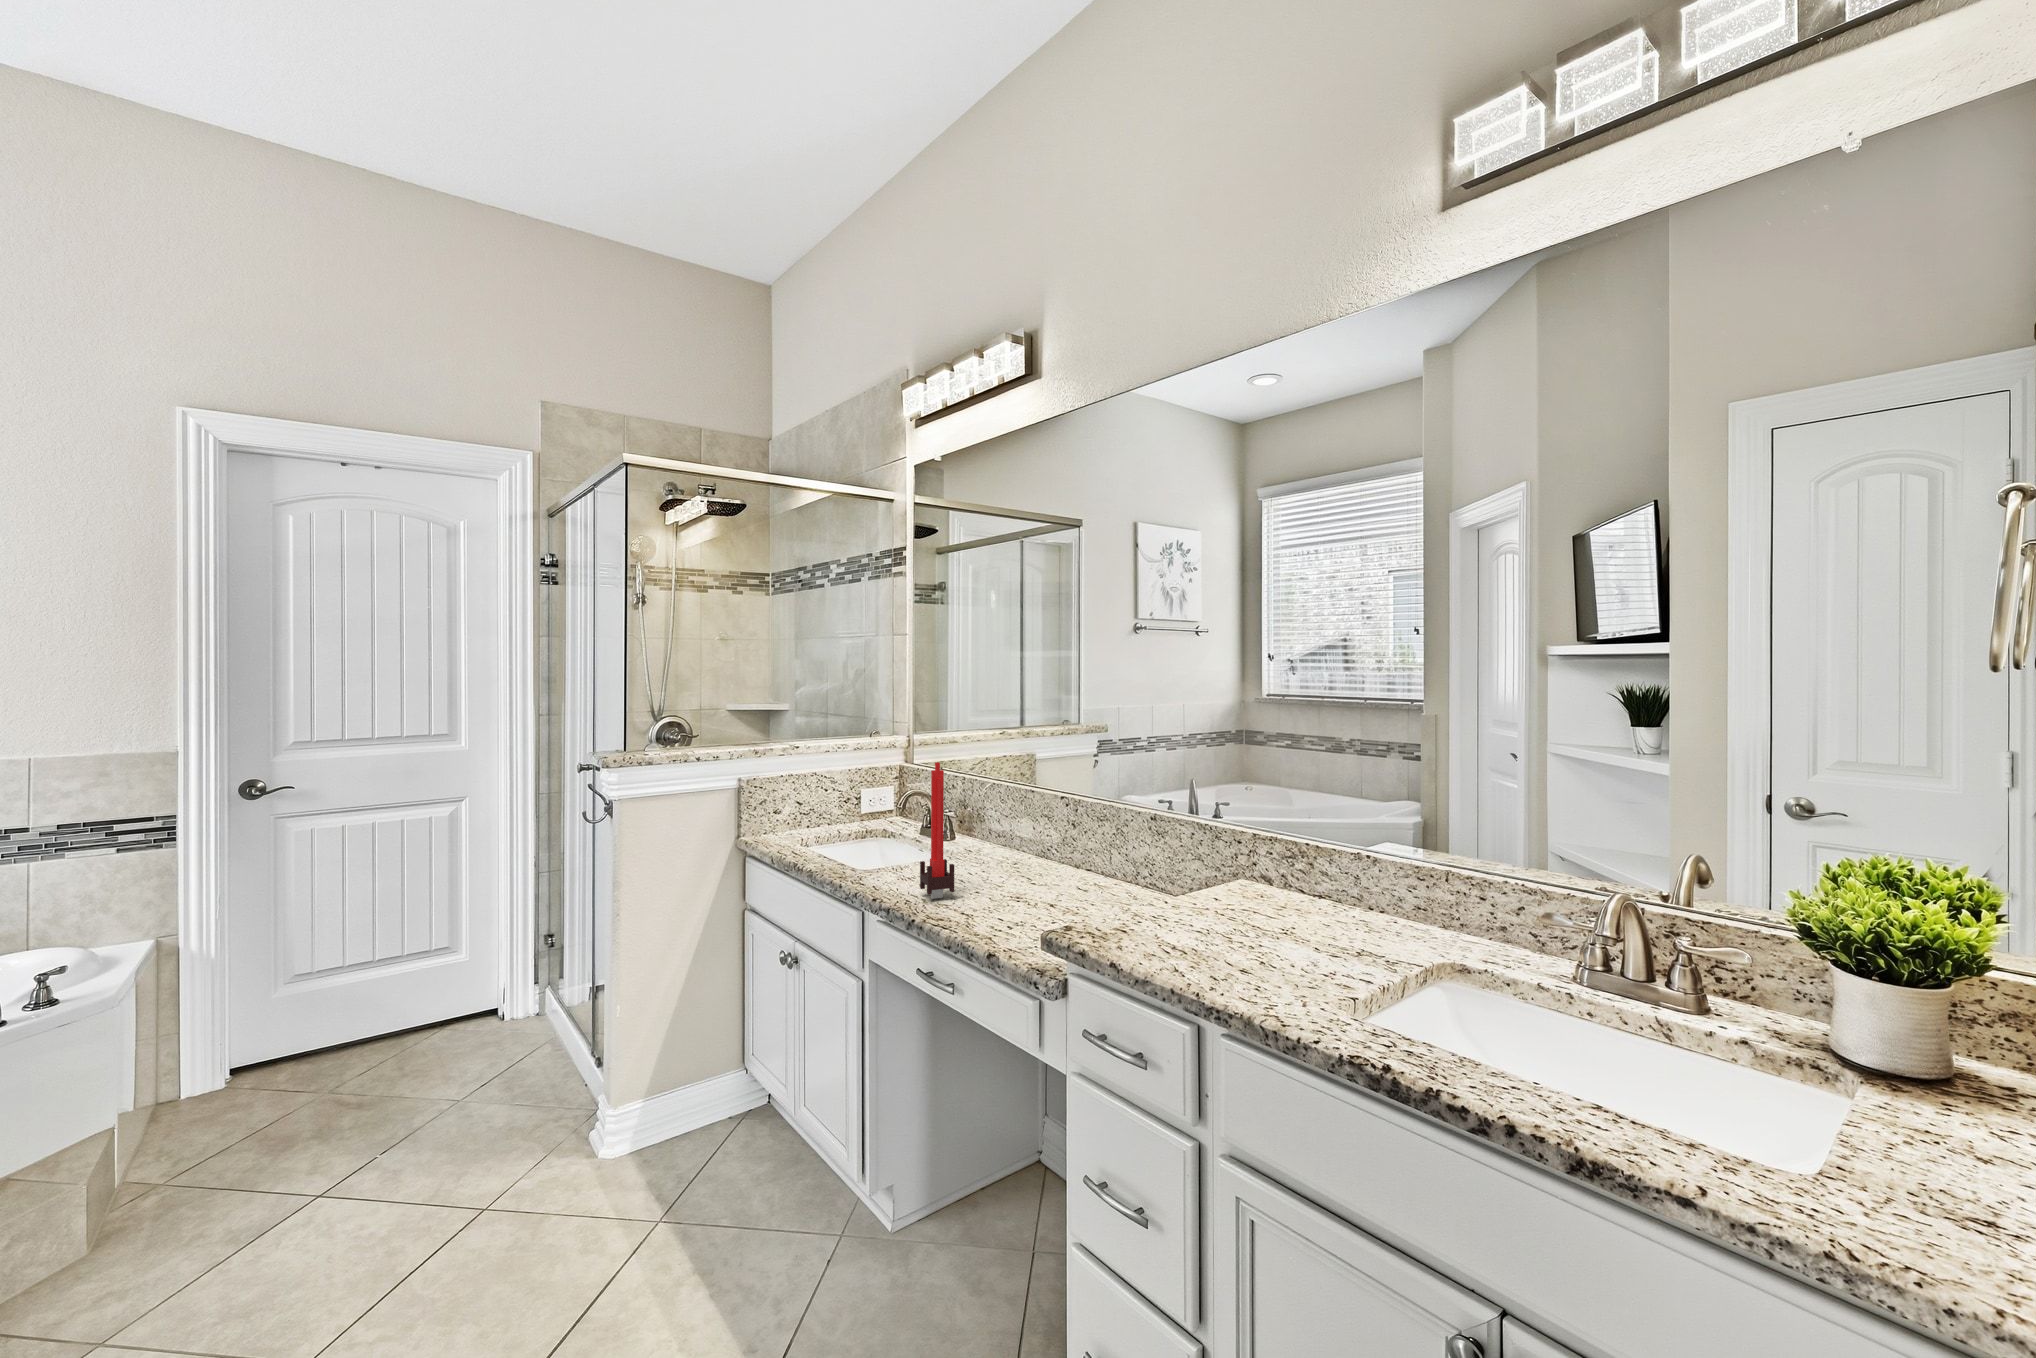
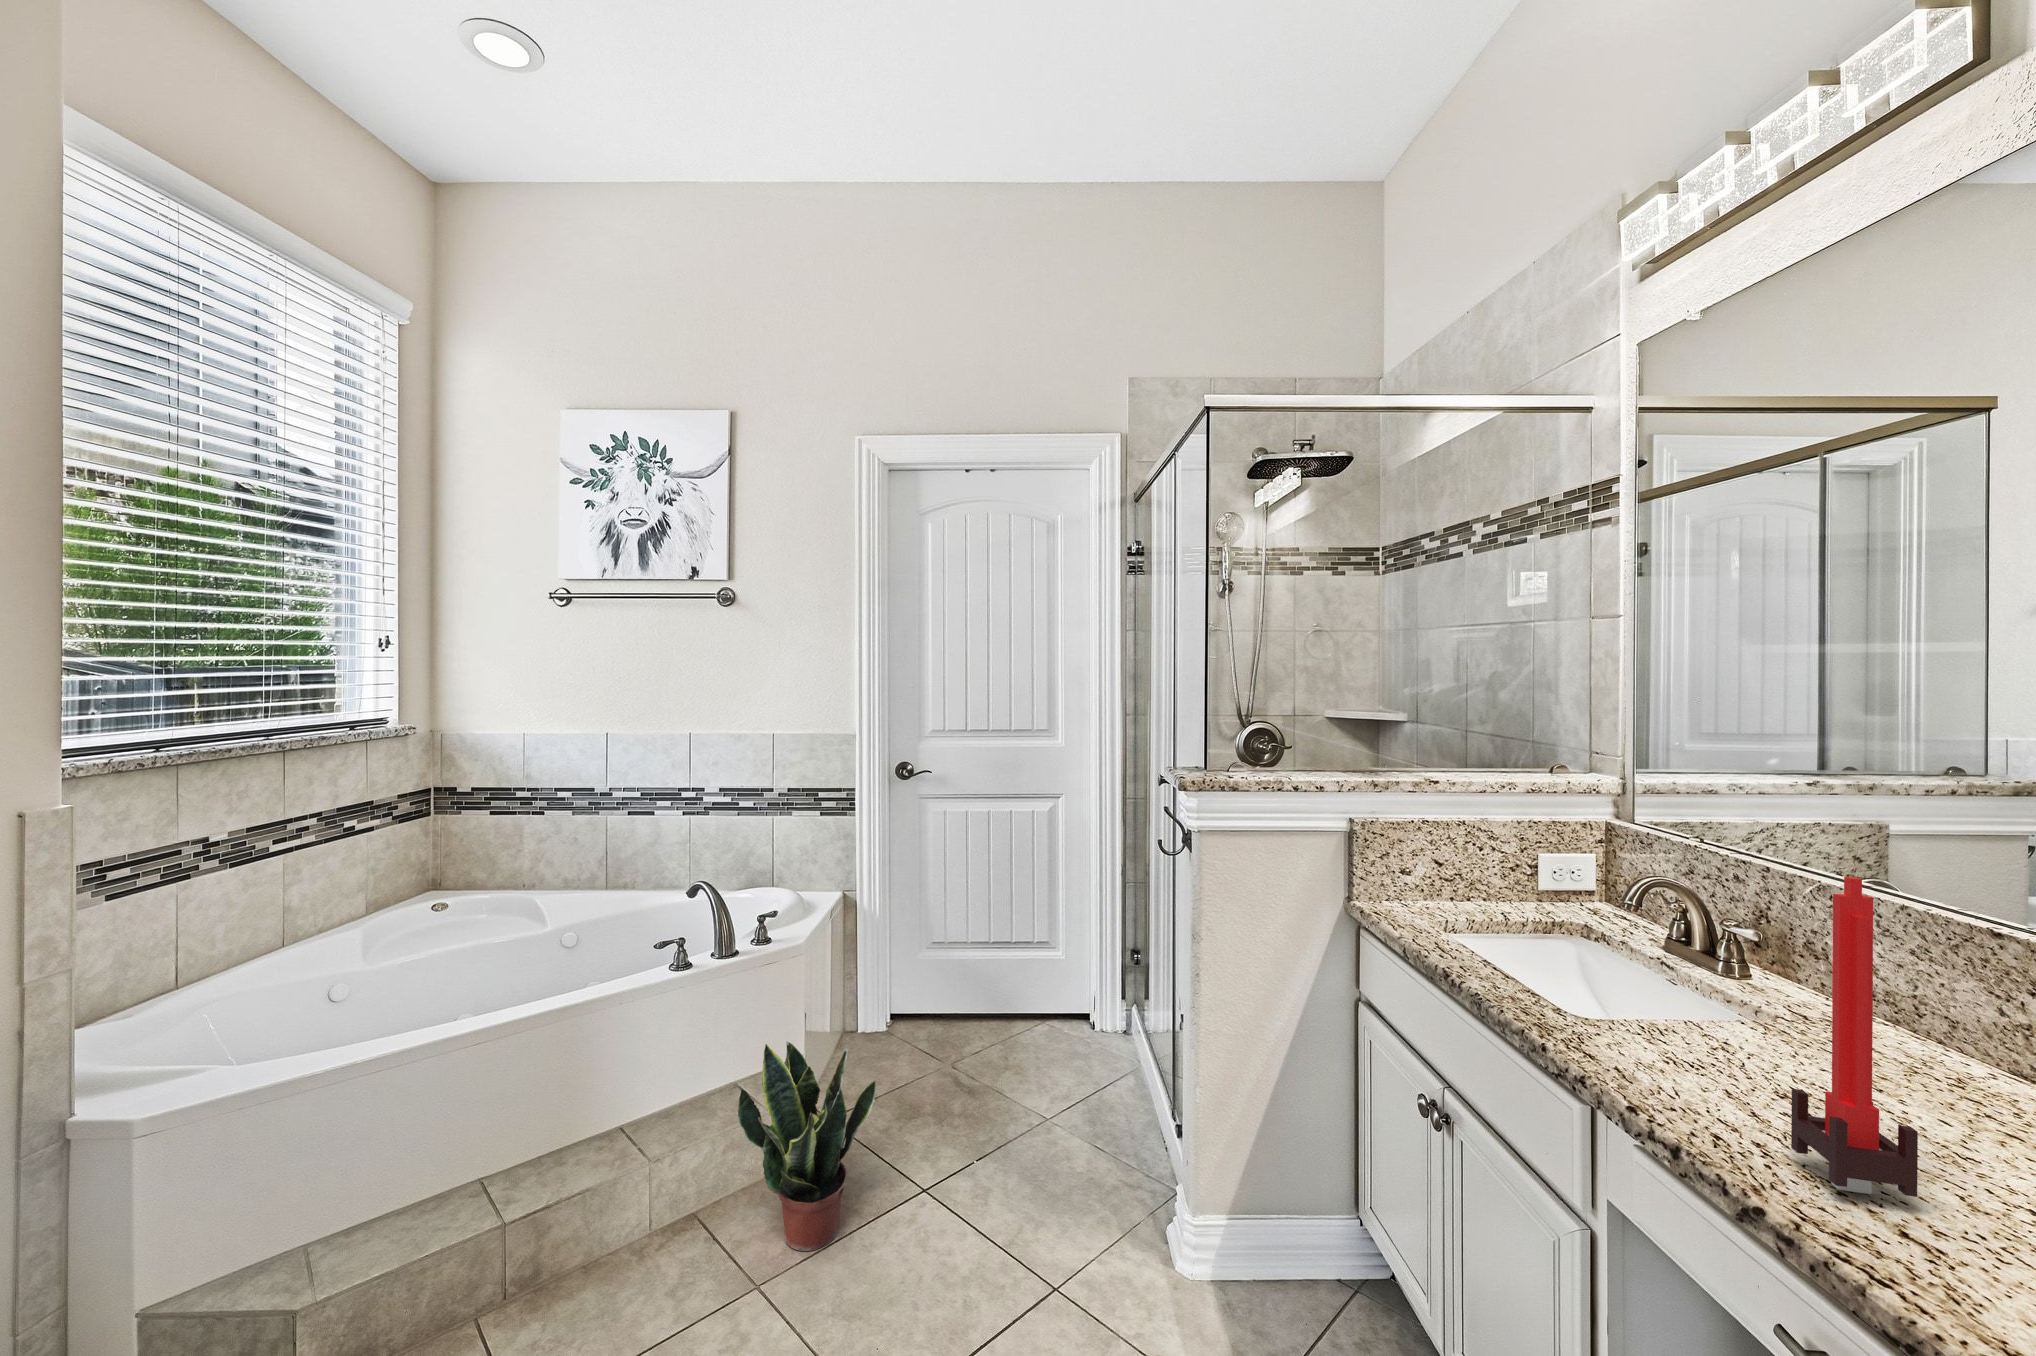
potted plant: none [96,1065,276,1271] -> present [738,1042,876,1251]

